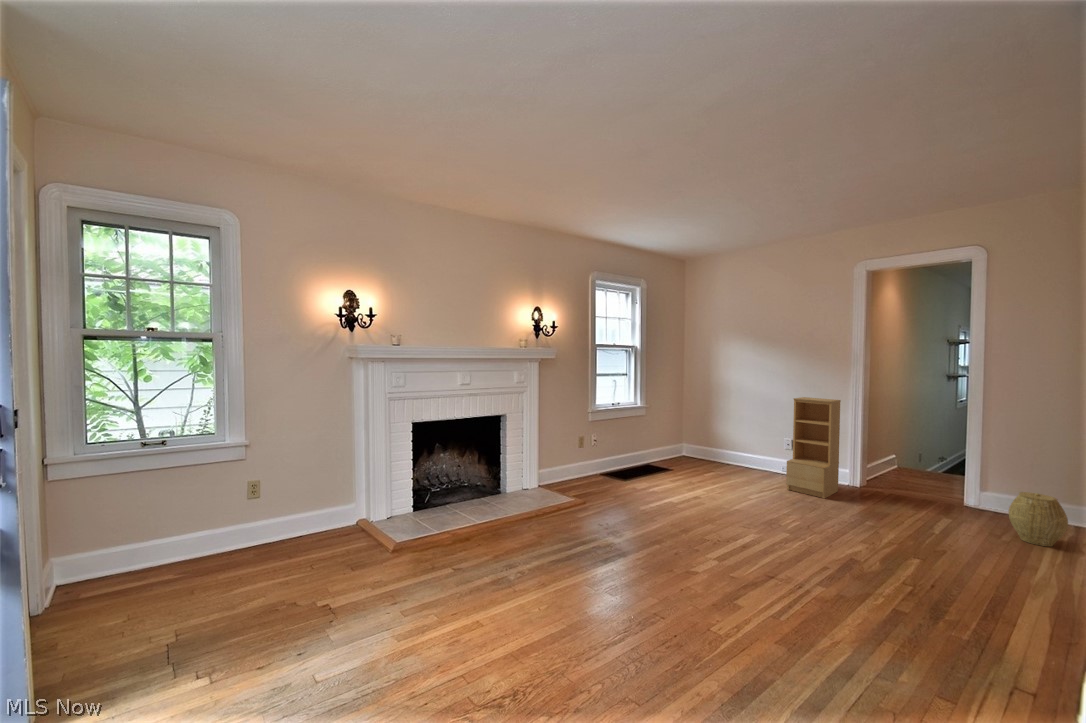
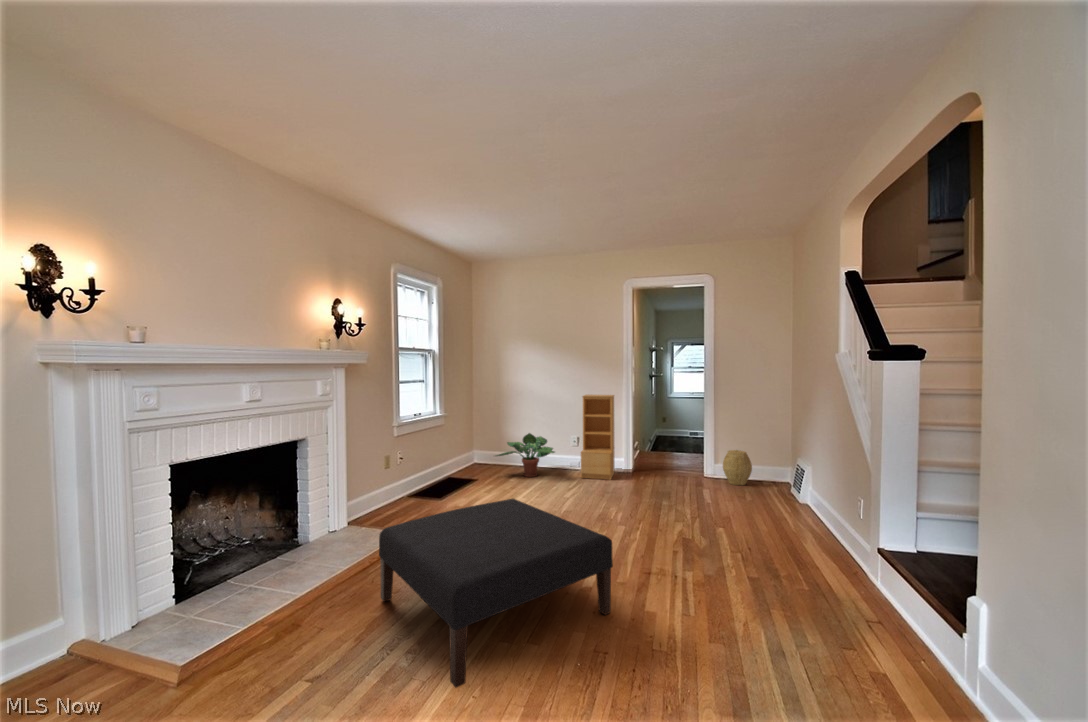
potted plant: none [689,432,758,479] -> present [496,433,554,477]
ottoman: none [517,490,698,626] -> present [379,499,613,688]

